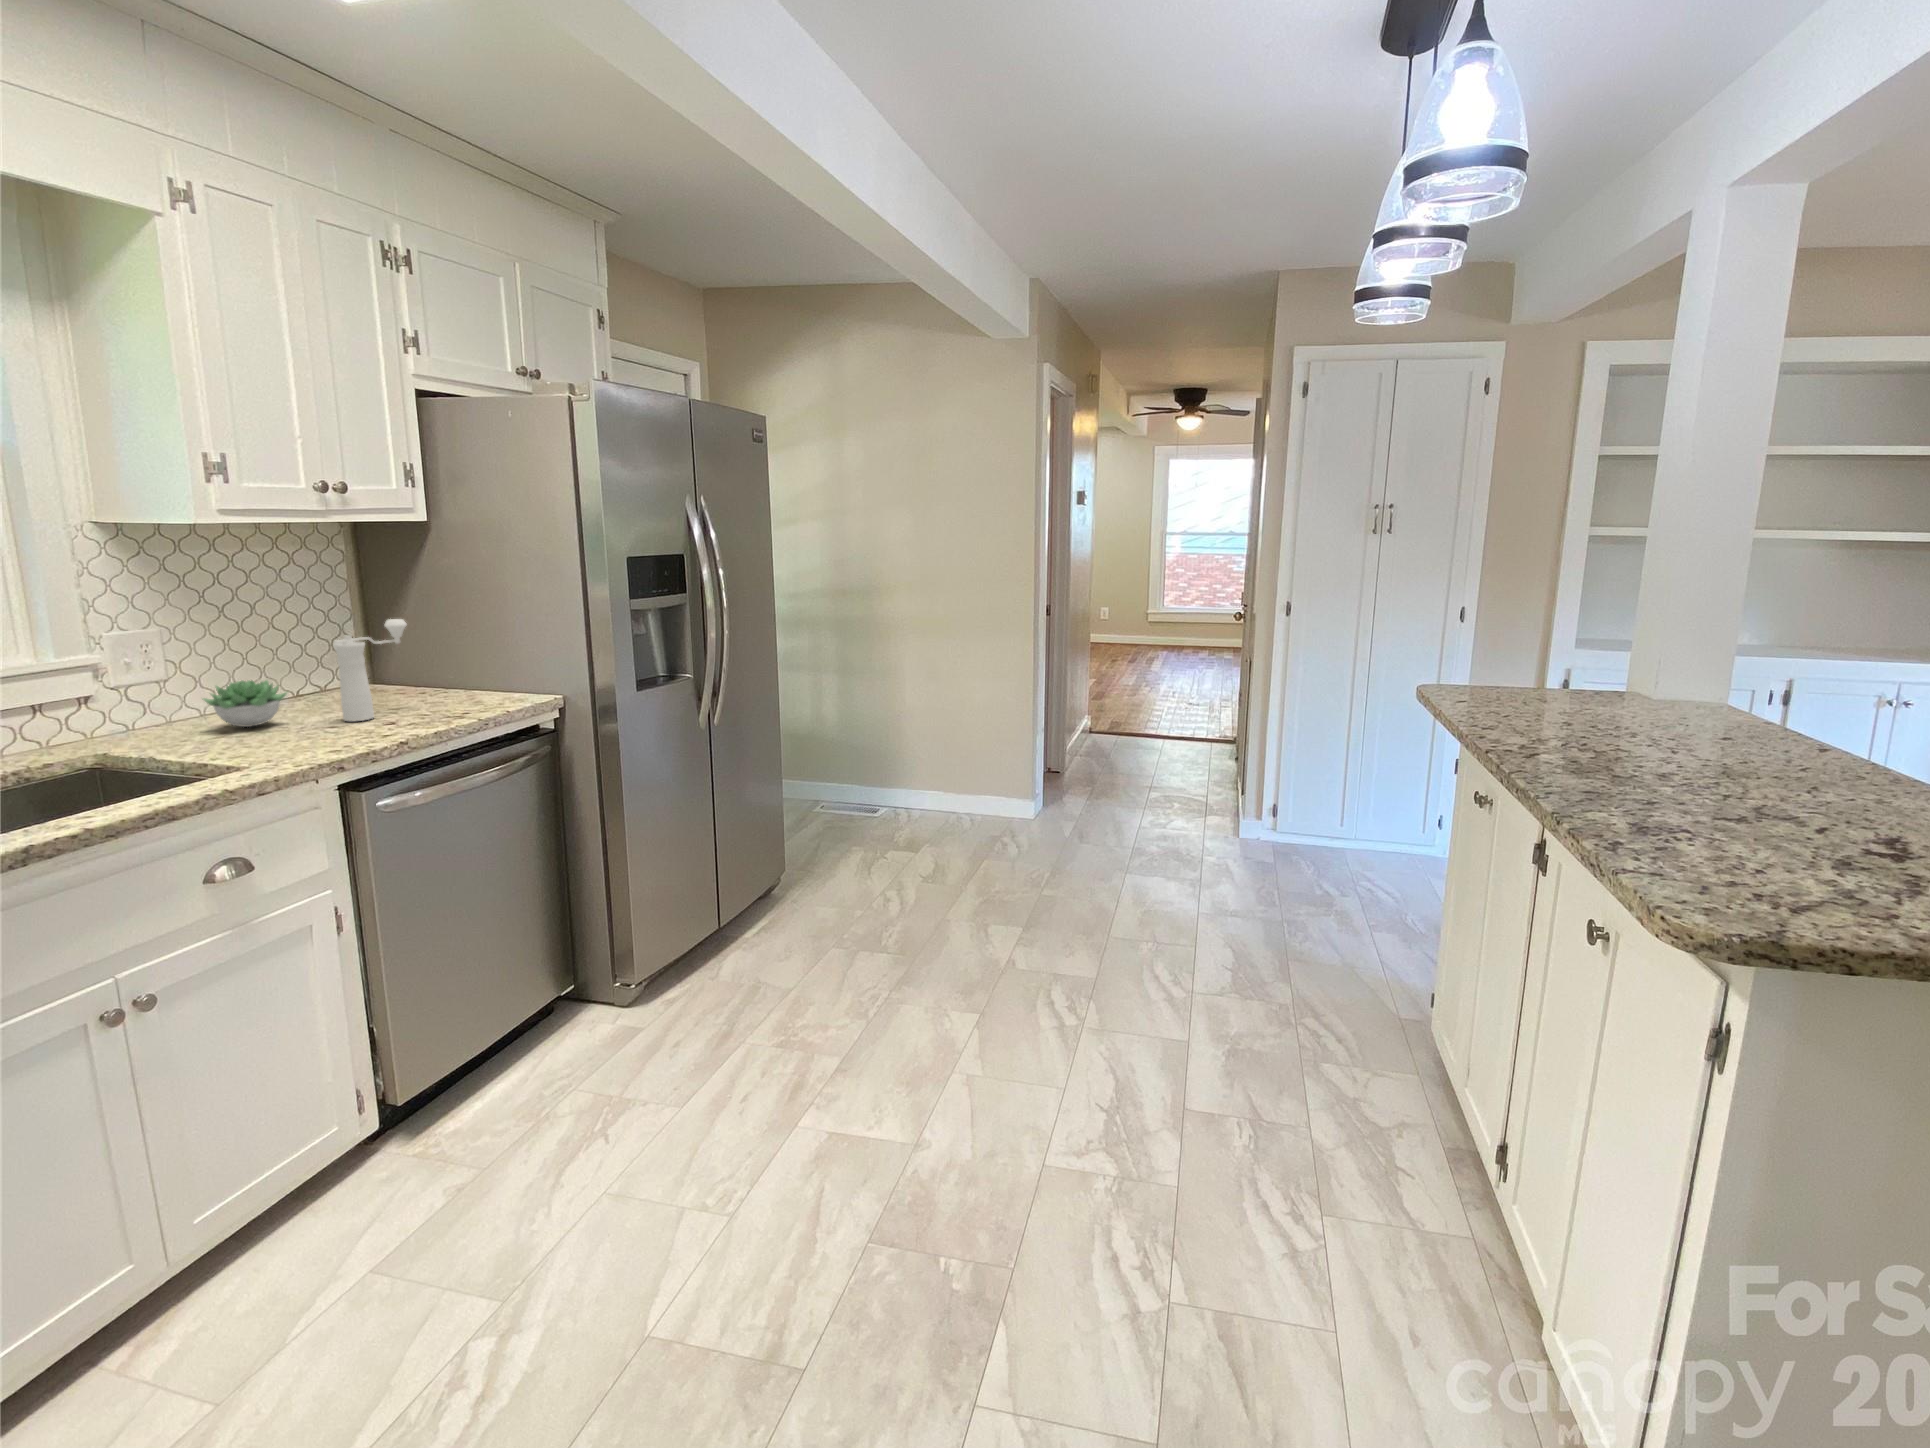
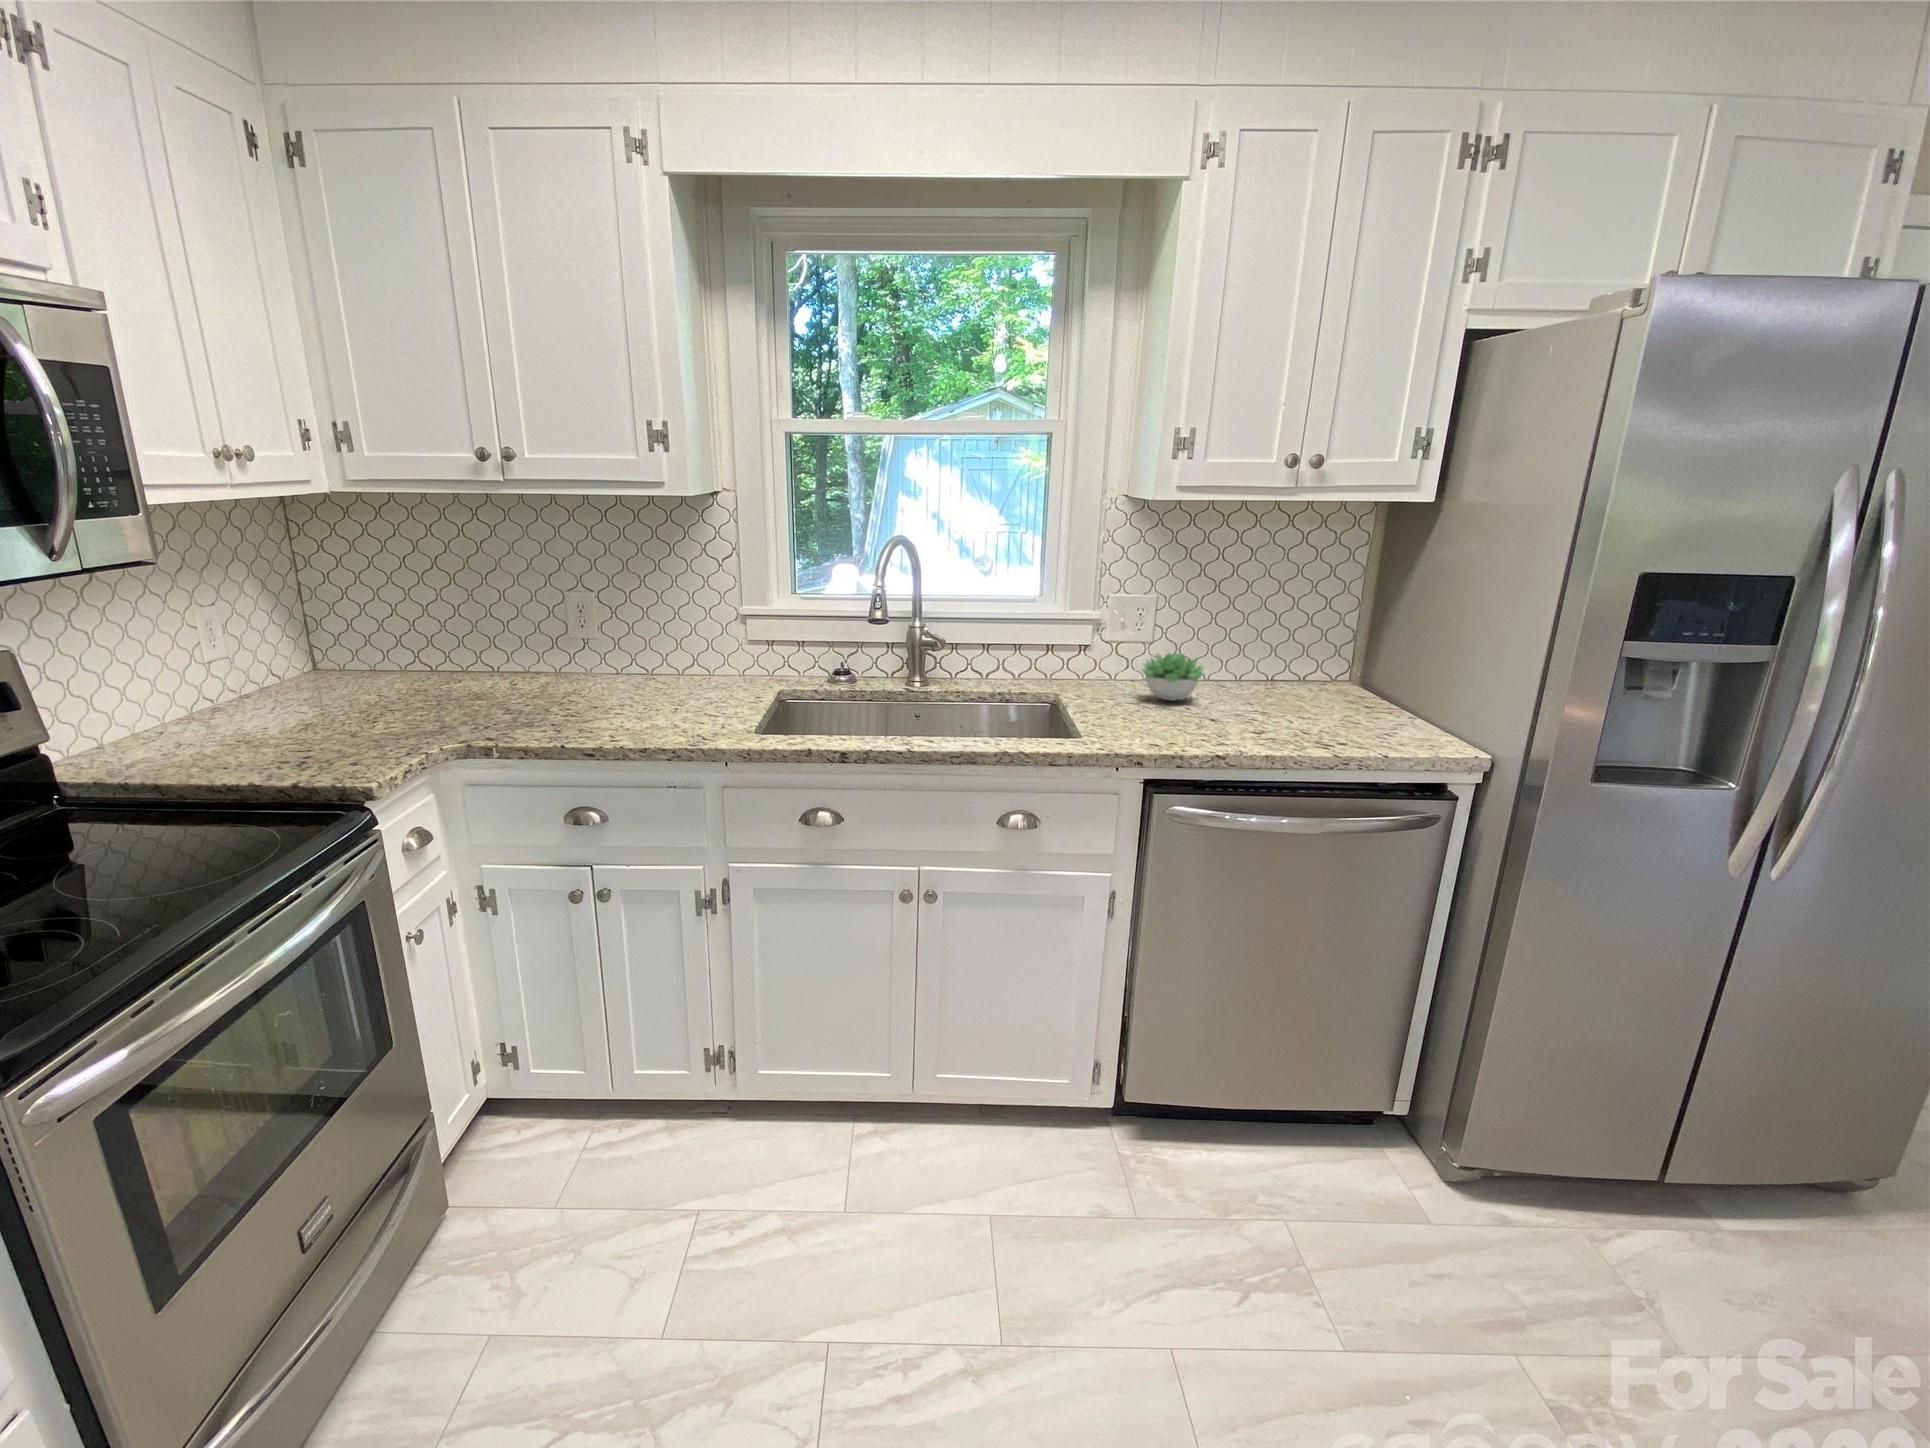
pepper mill: present [333,619,407,721] -> none [1231,610,1331,721]

